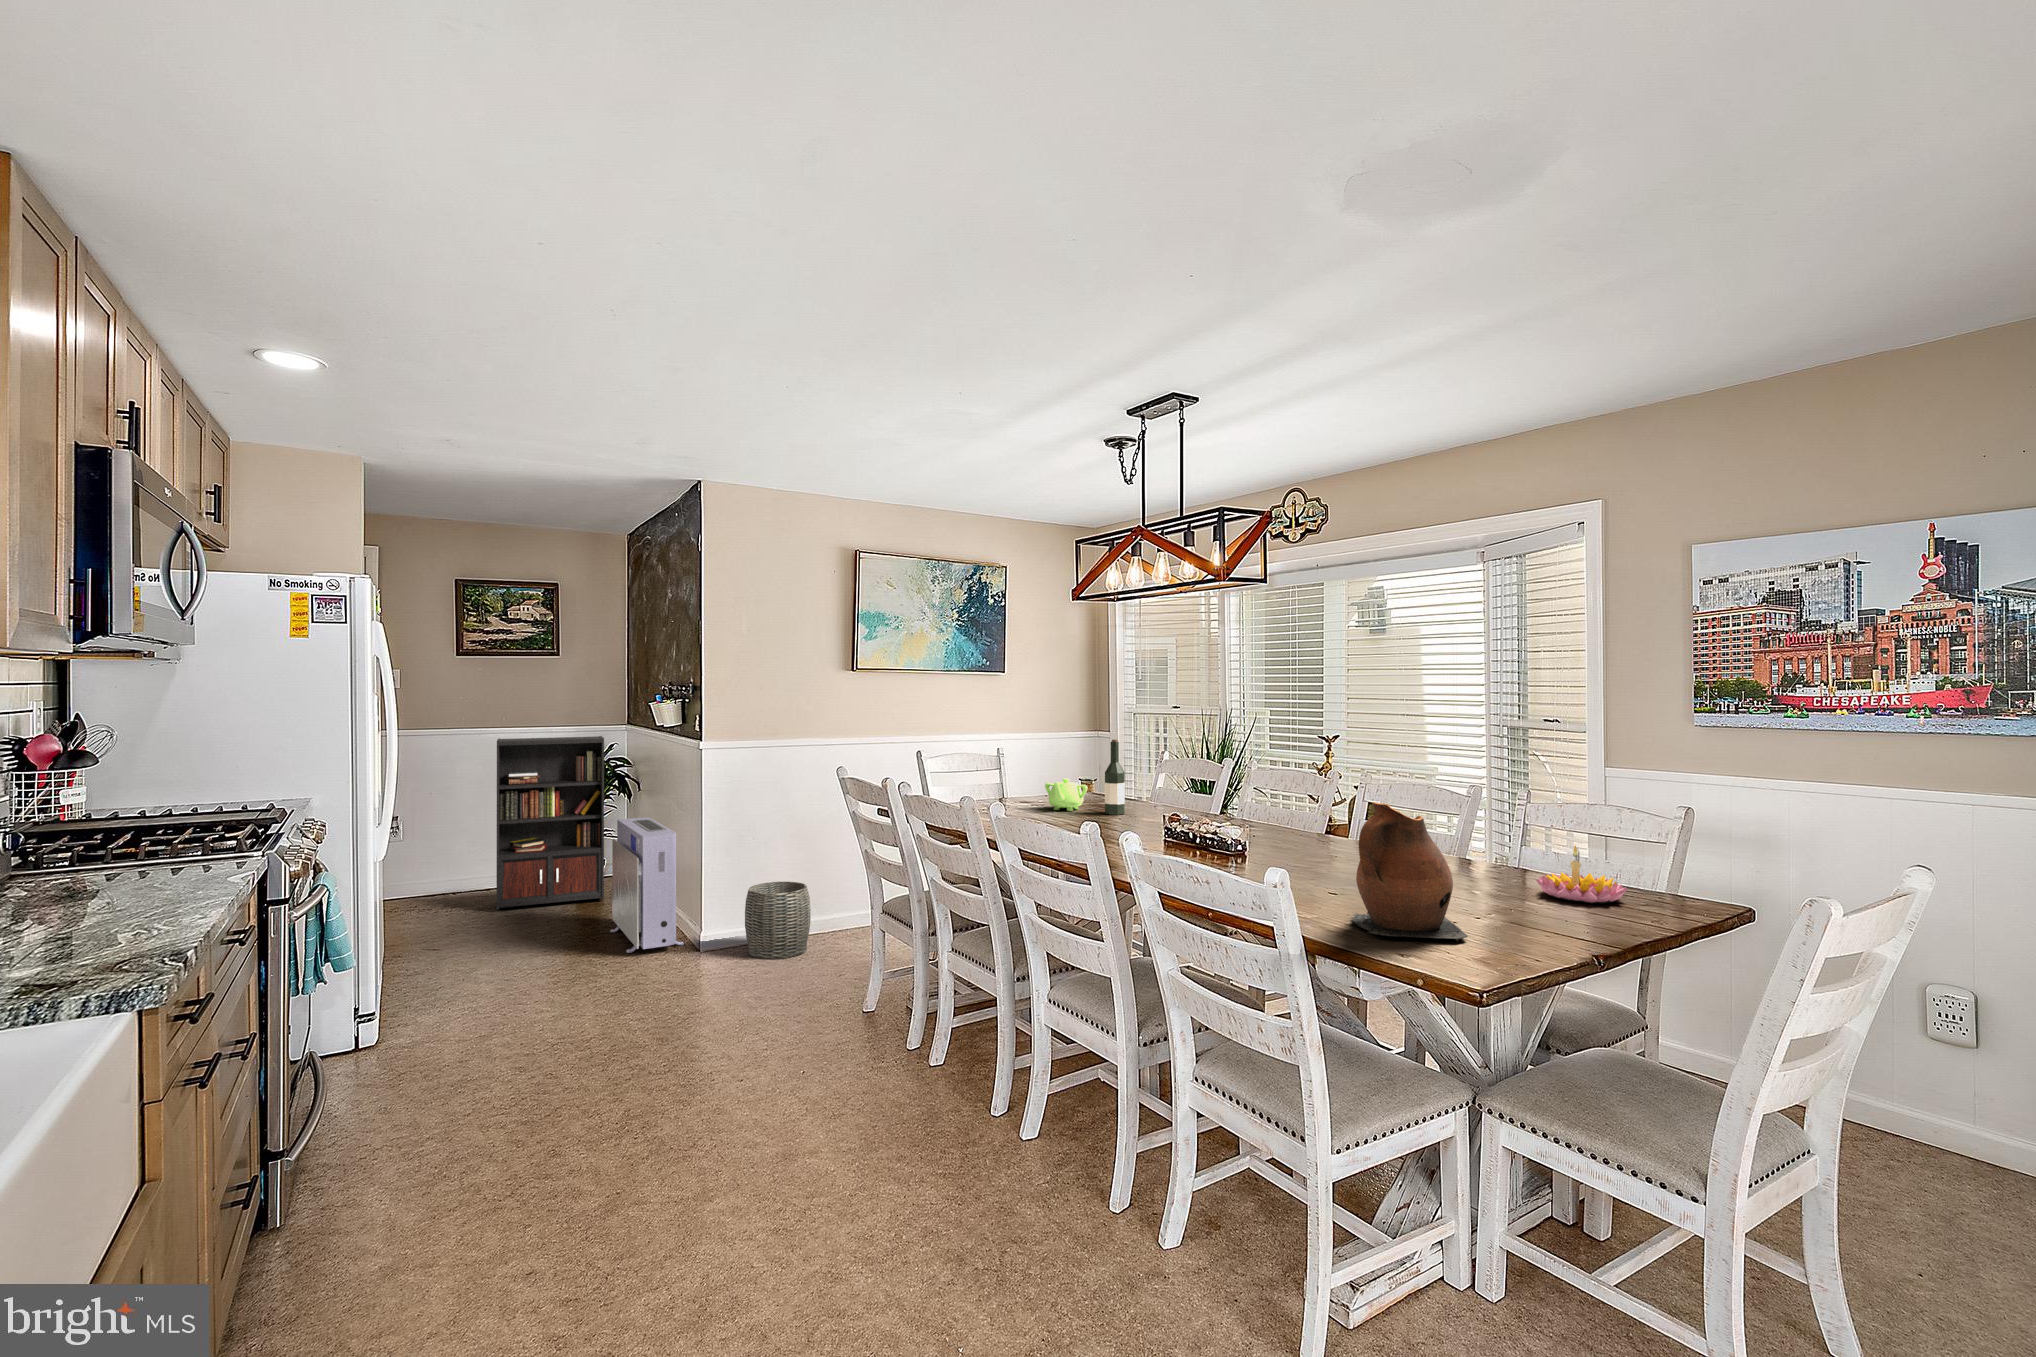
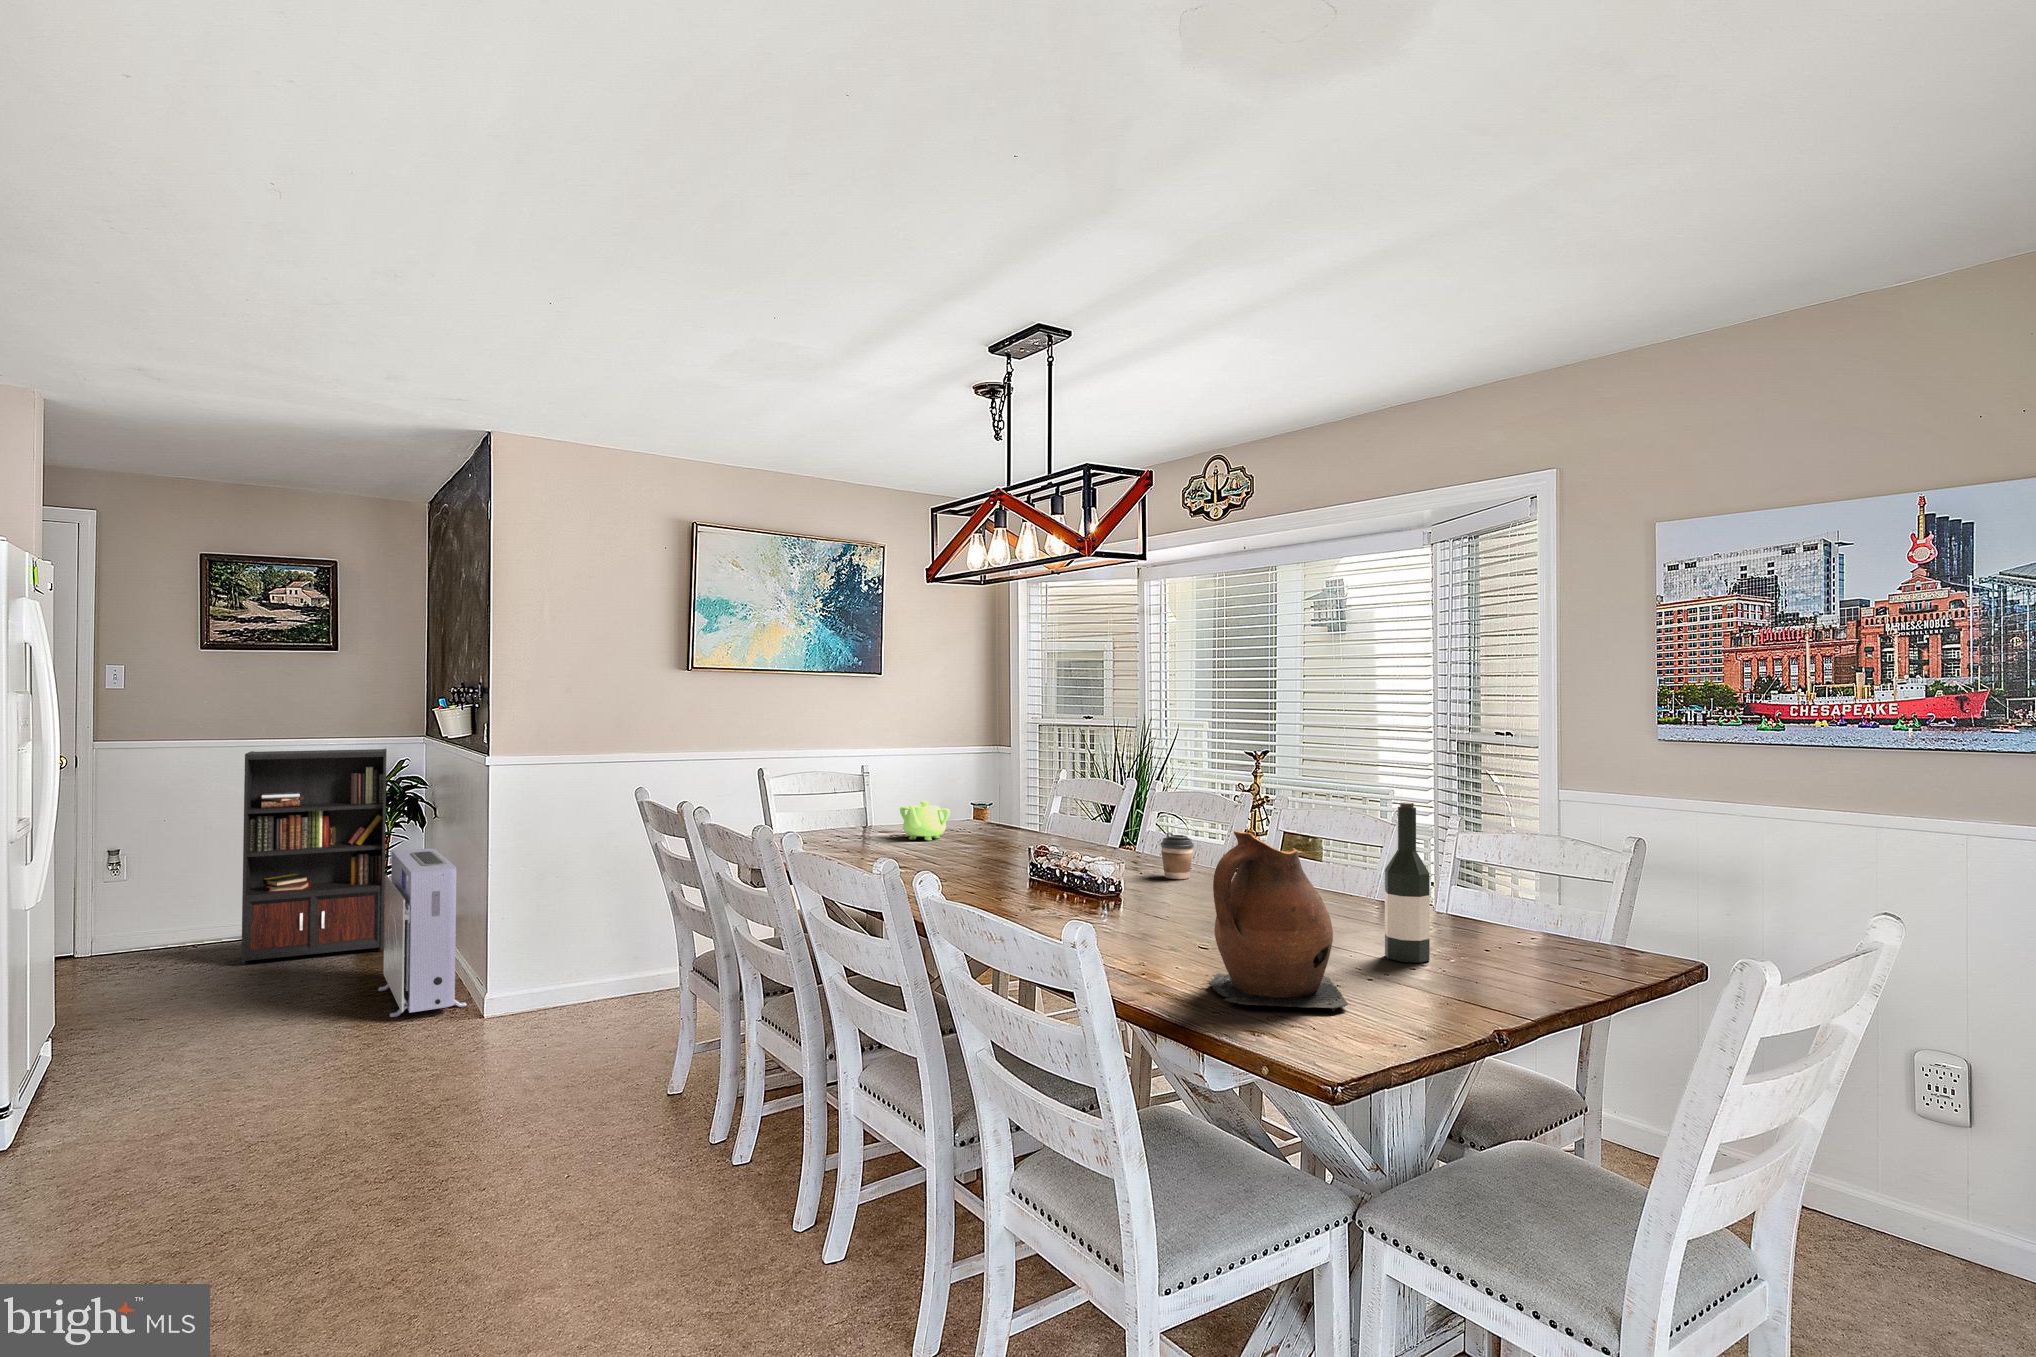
wine bottle: present [1105,739,1125,815] -> present [1385,802,1430,963]
coffee cup: none [1276,804,1304,842] -> present [1160,832,1194,879]
candle holder: present [1536,845,1627,904] -> none [1452,883,1560,957]
woven basket: present [745,882,810,959] -> none [540,927,625,1023]

